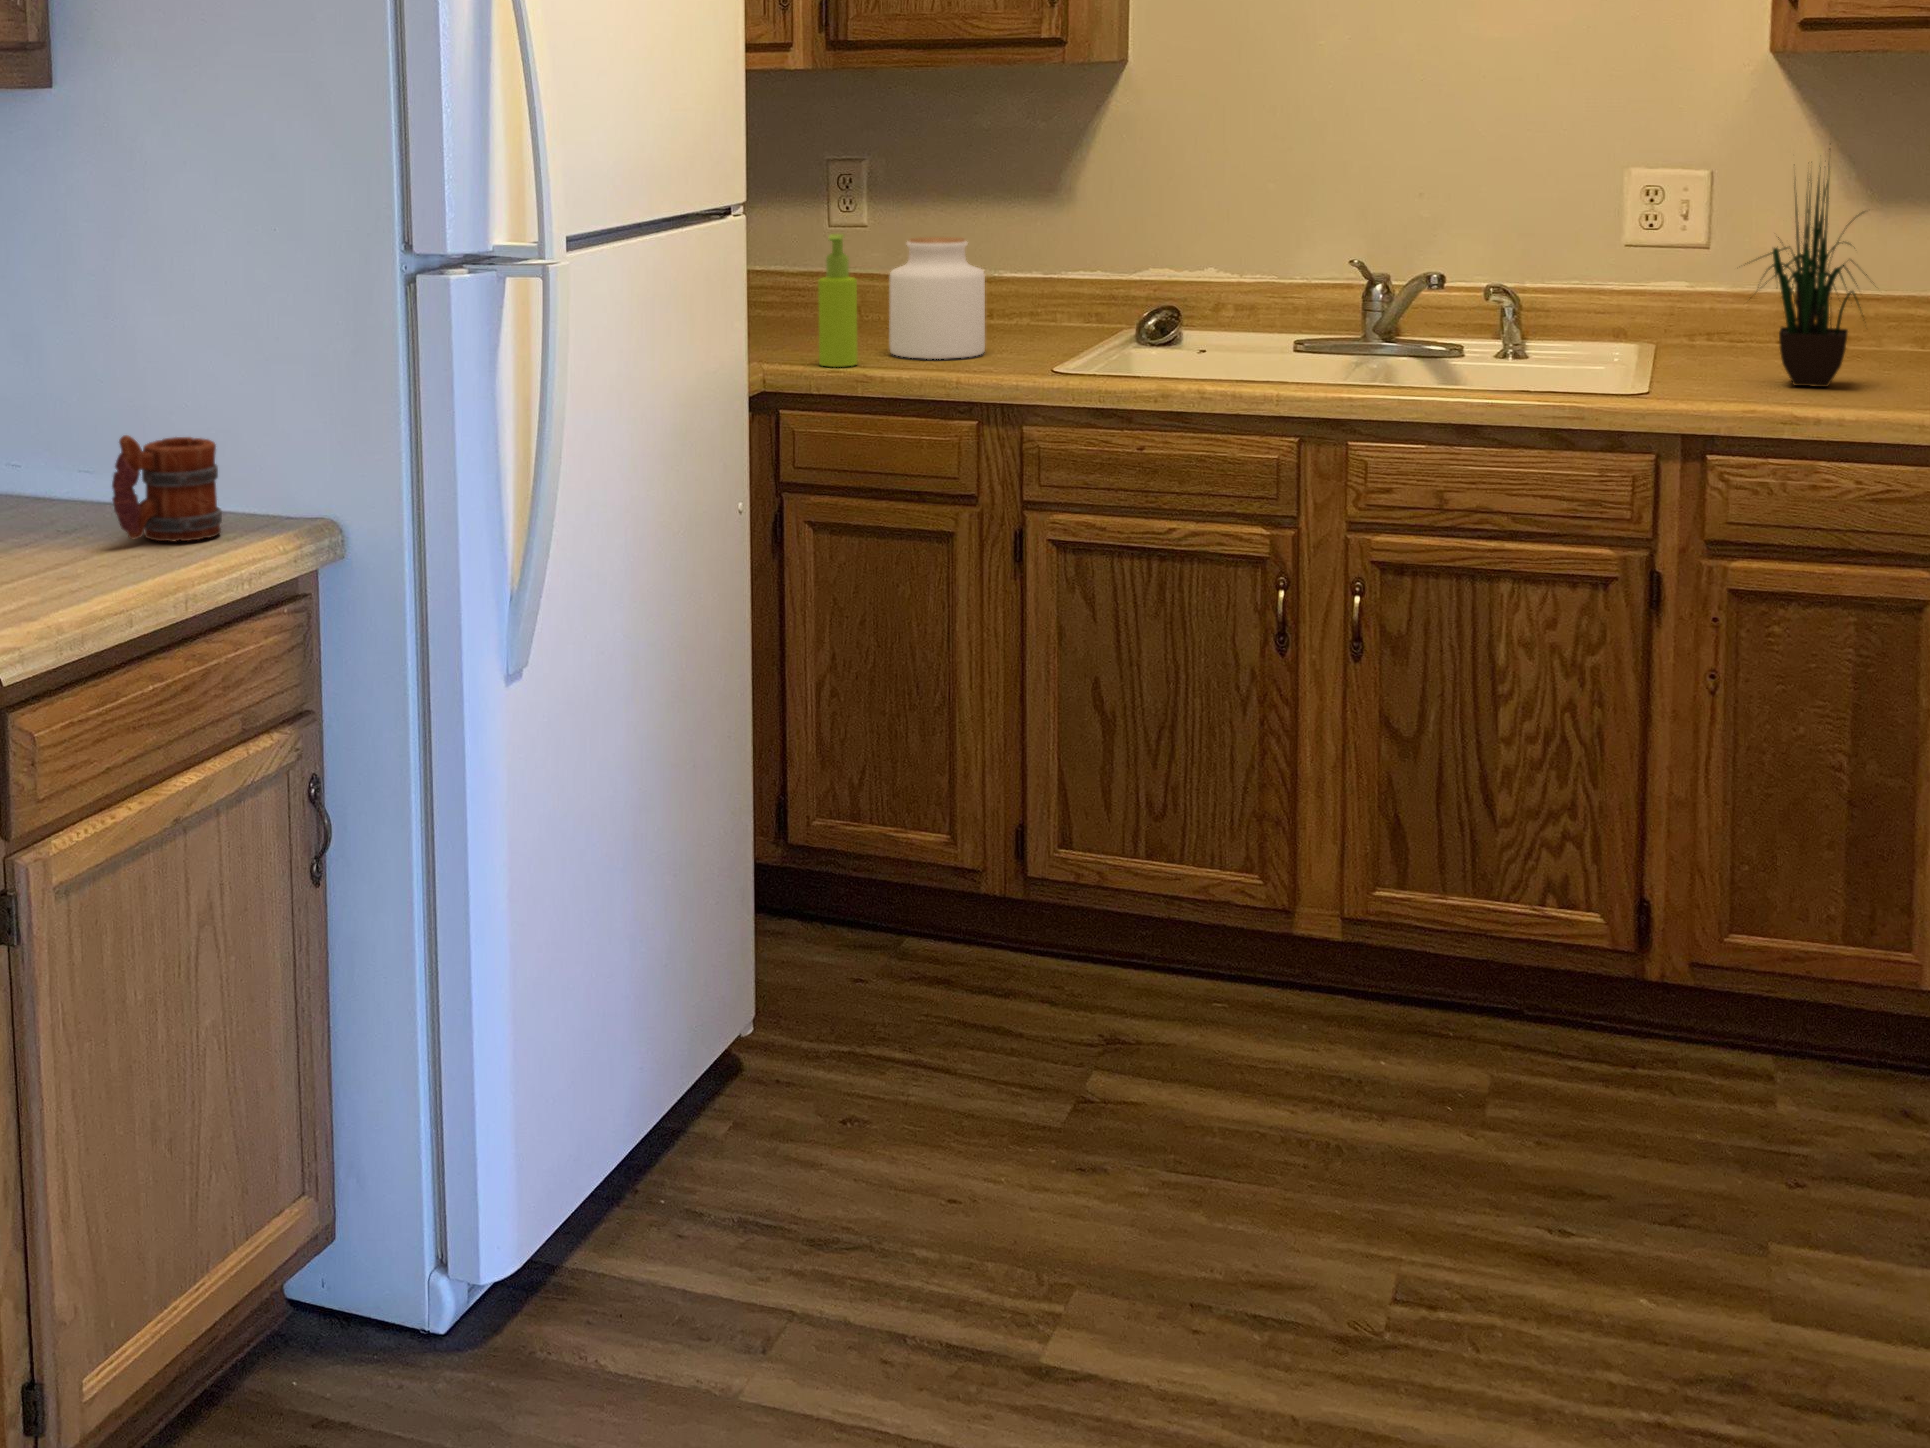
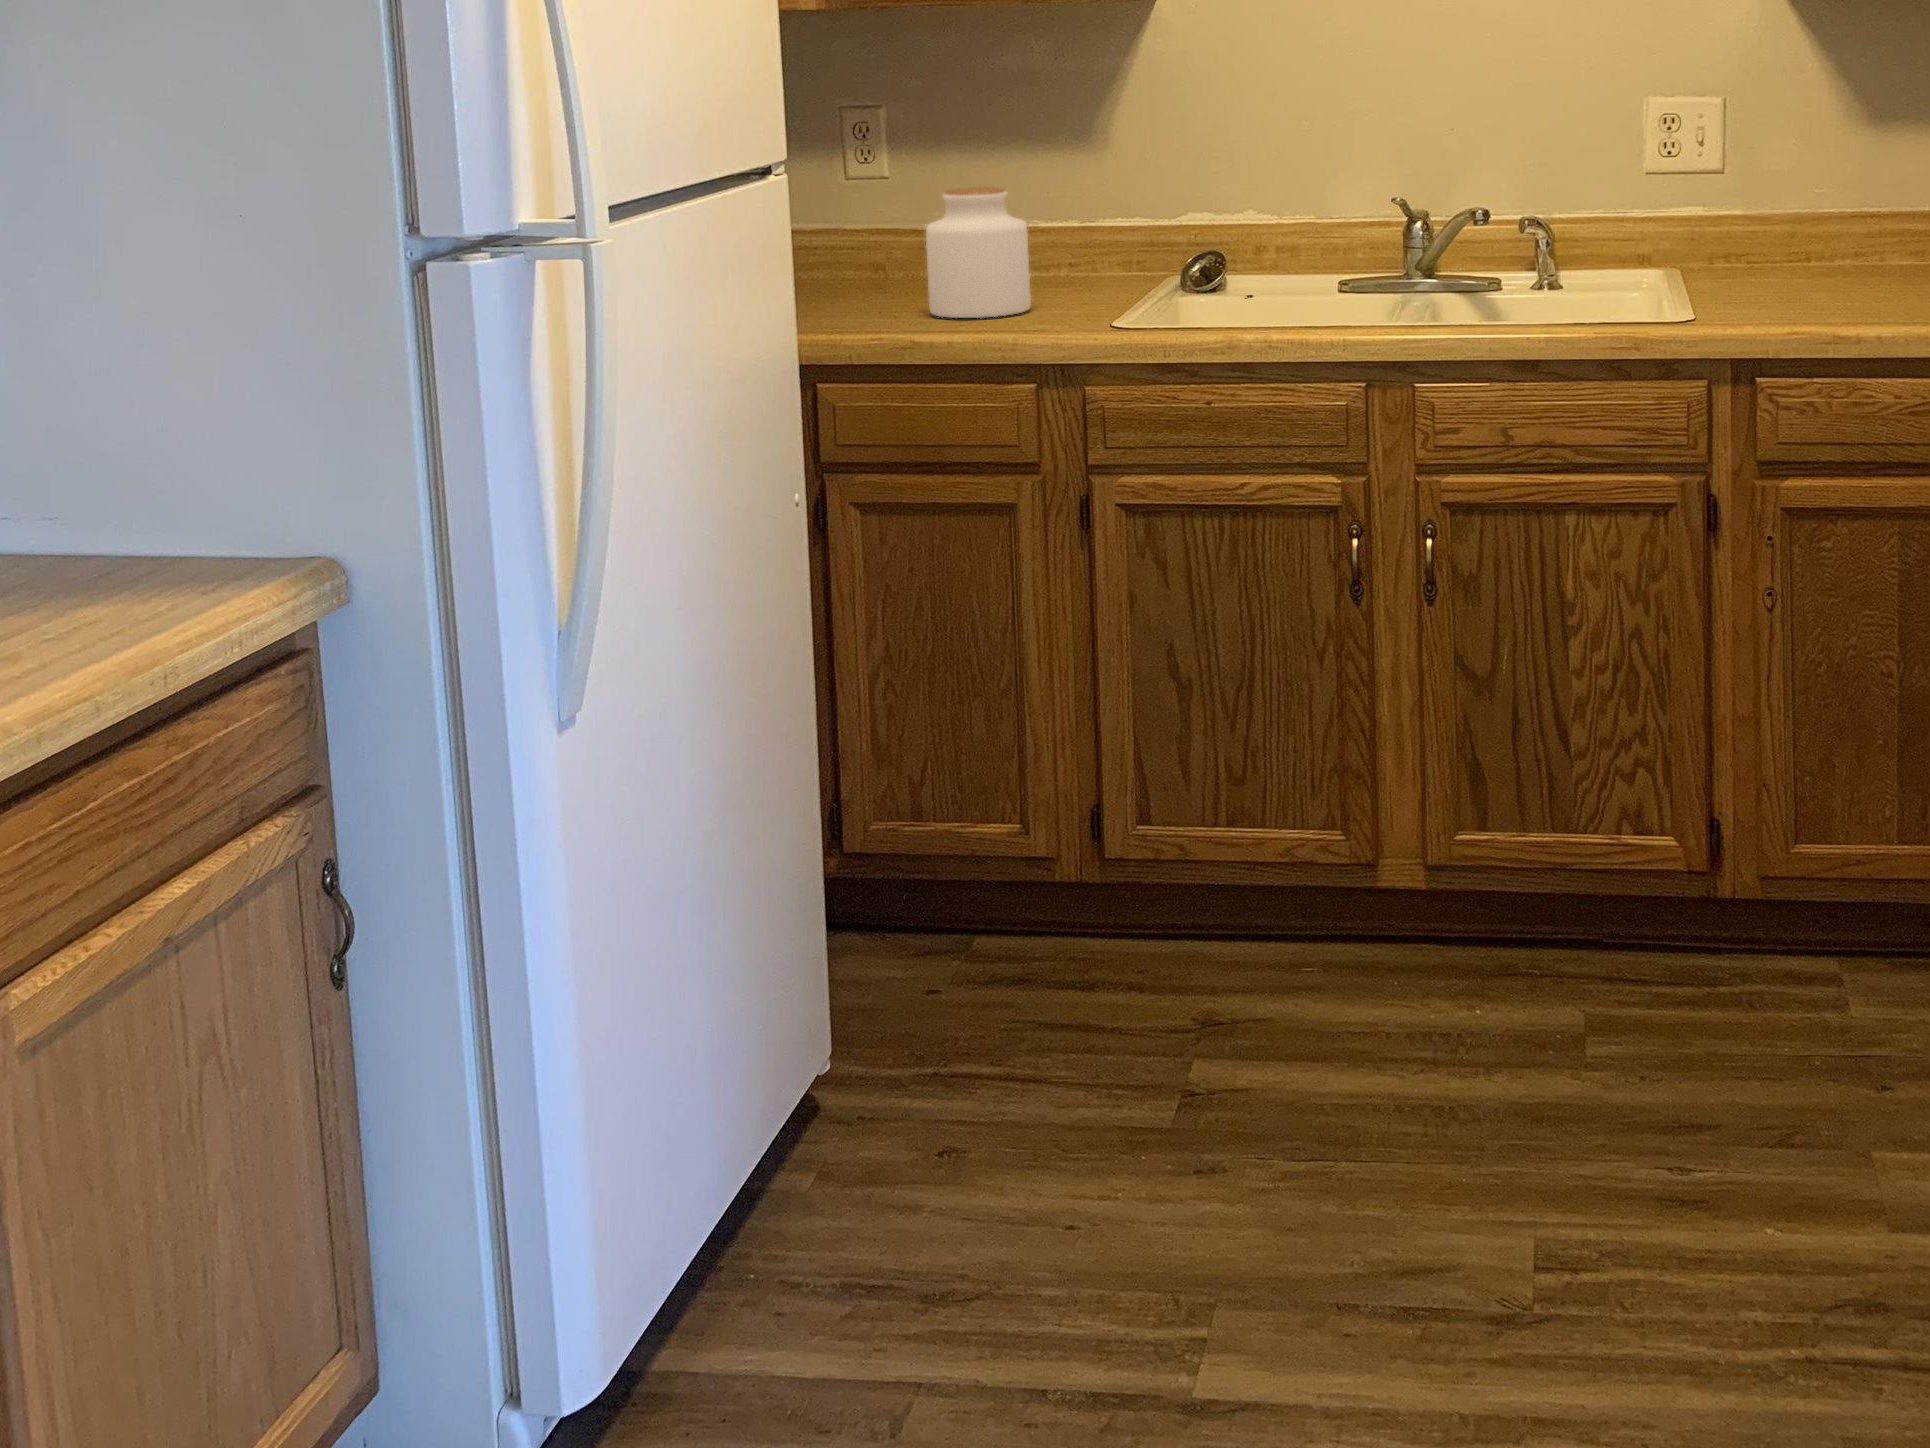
potted plant: present [1757,164,1867,387] -> none [1766,52,1898,304]
soap dispenser: present [818,234,858,367] -> none [852,189,899,332]
mug: present [112,435,222,541] -> none [50,471,196,603]

